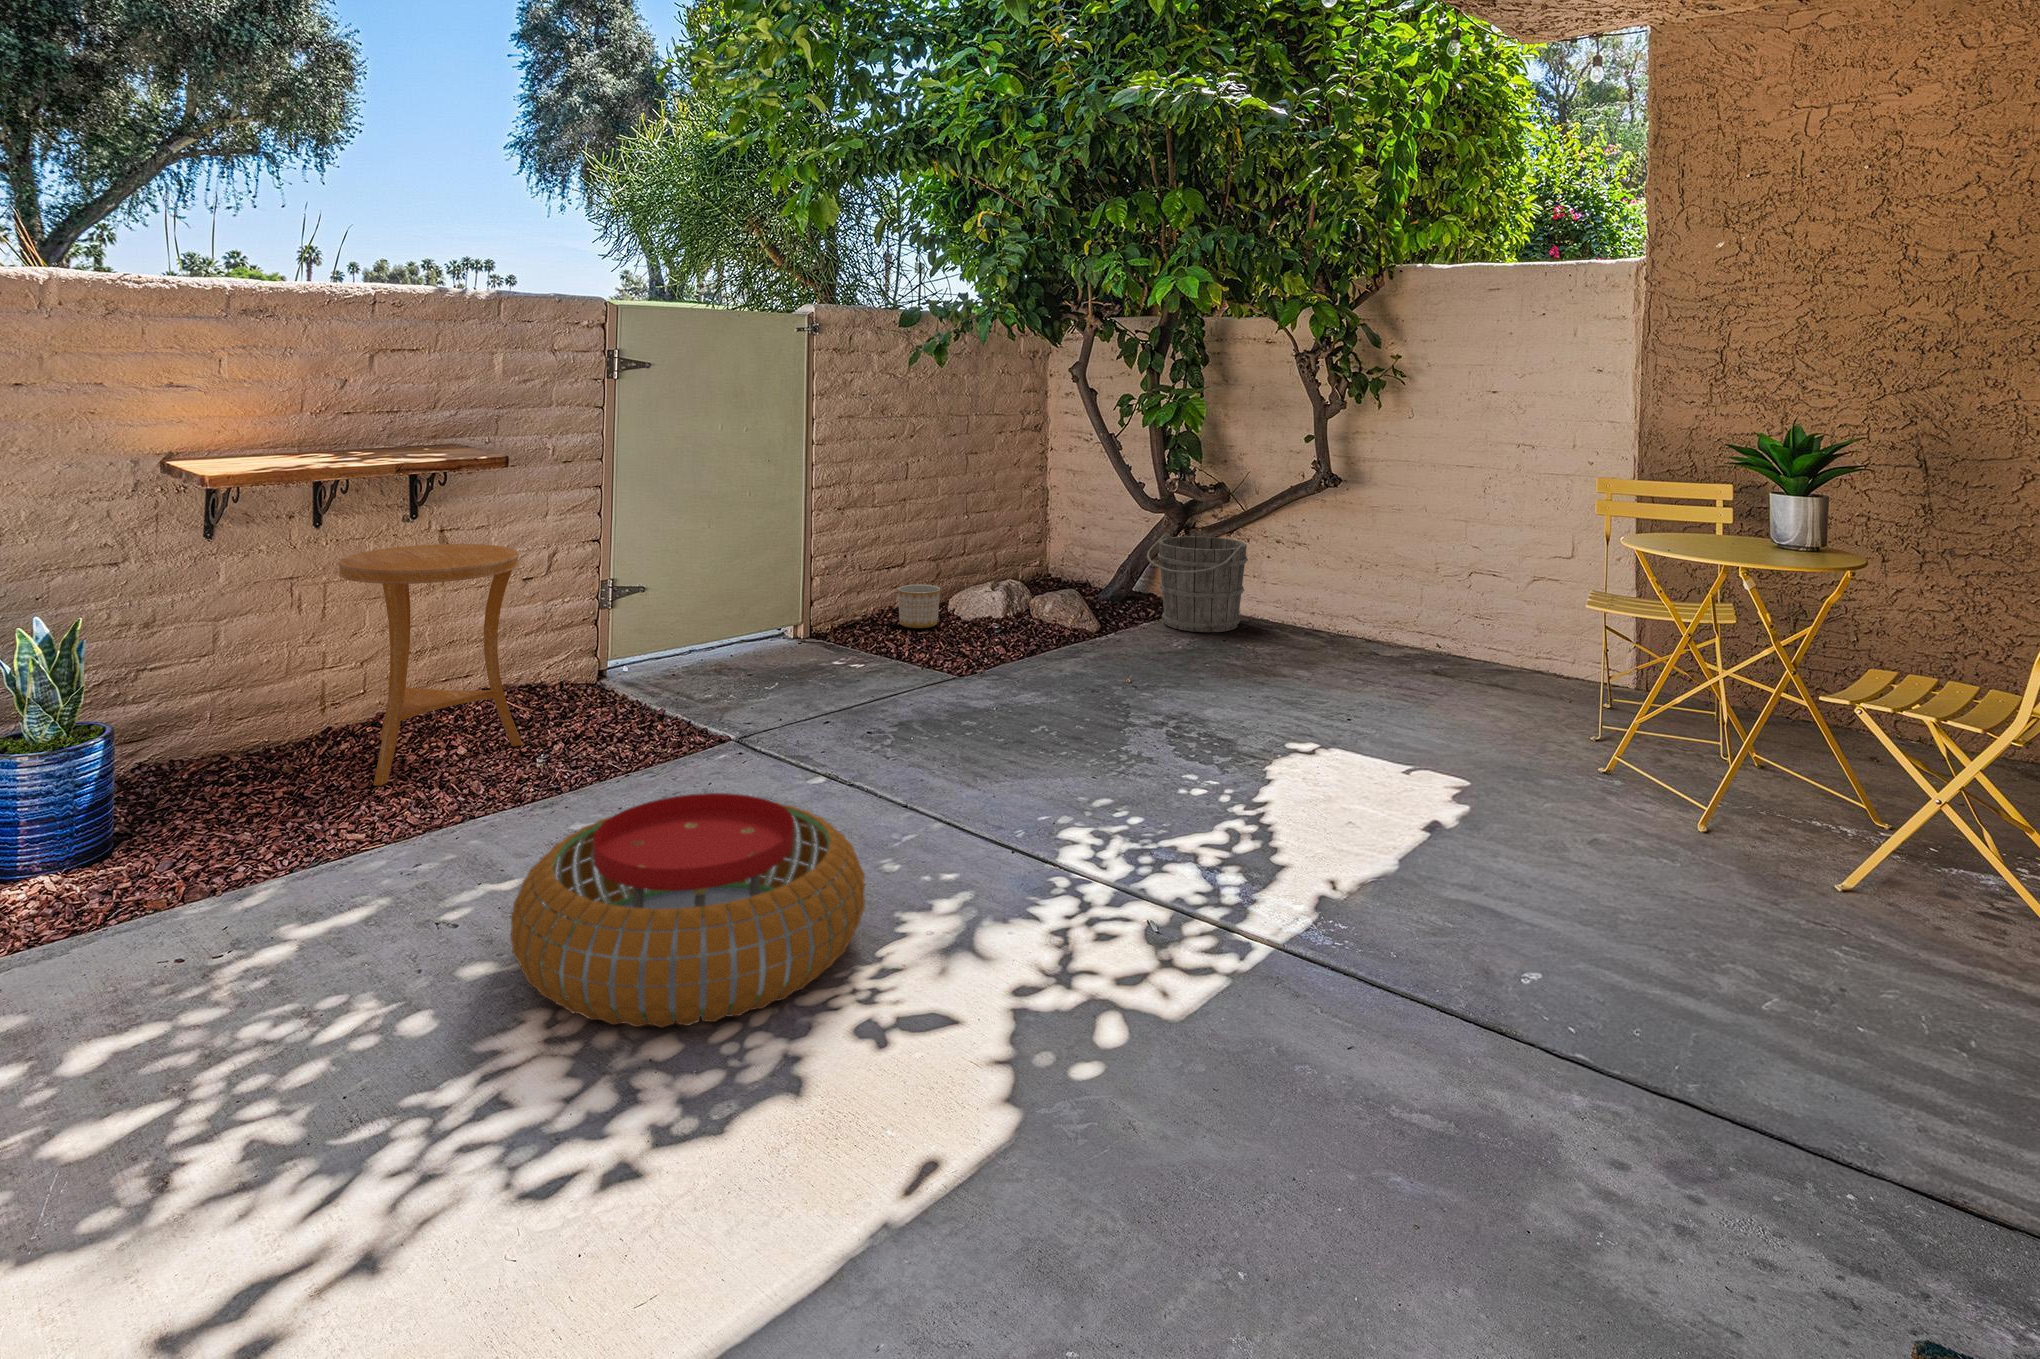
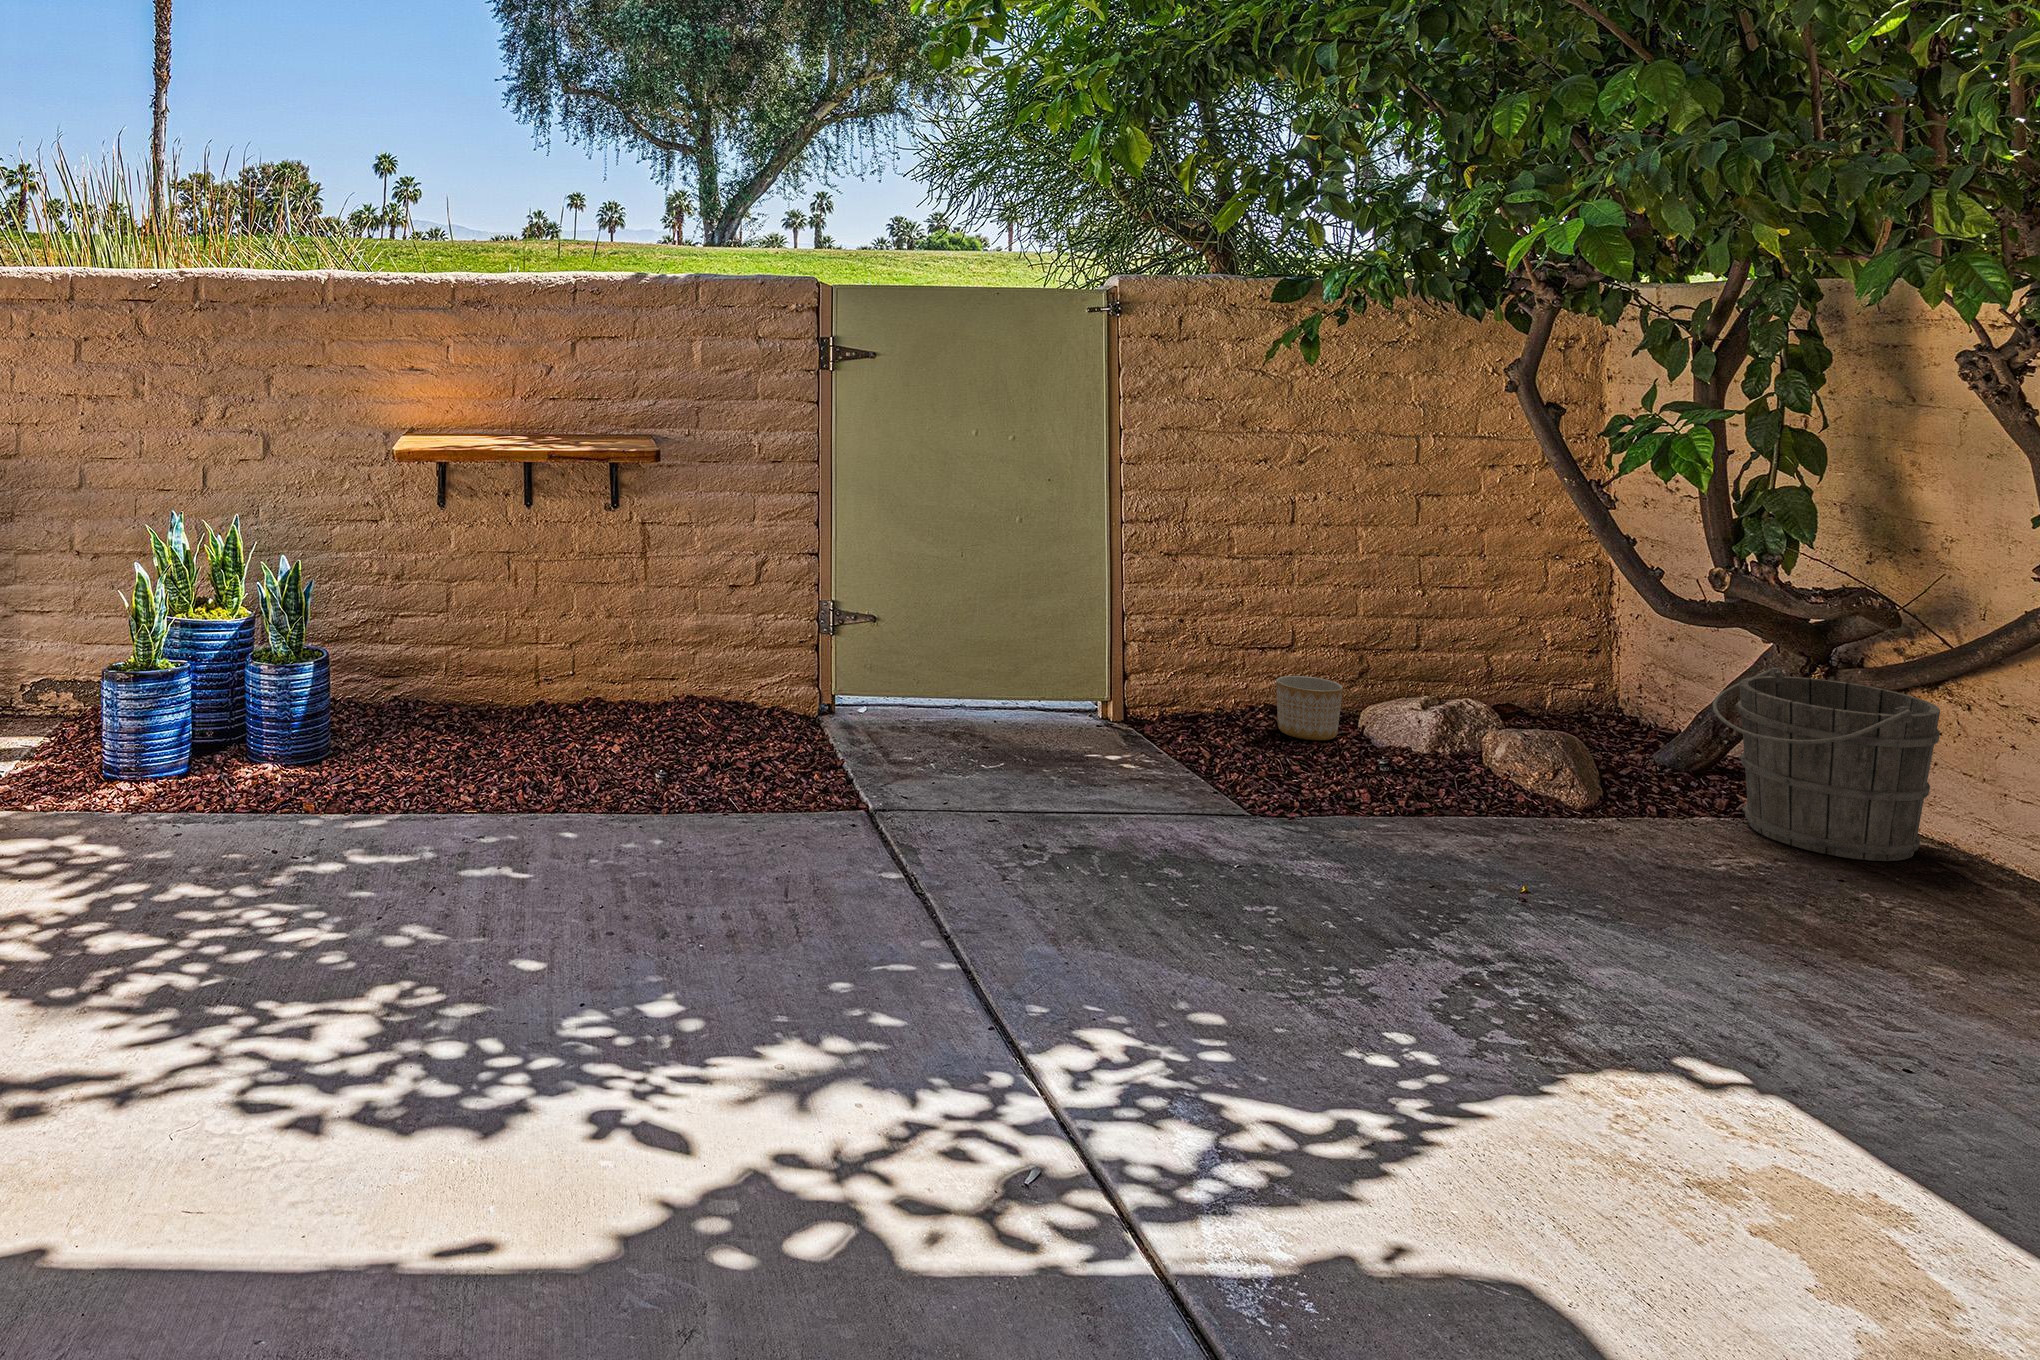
side table: present [338,544,522,786] -> none [536,538,698,763]
pouf: present [510,793,865,1028] -> none [392,825,746,1056]

